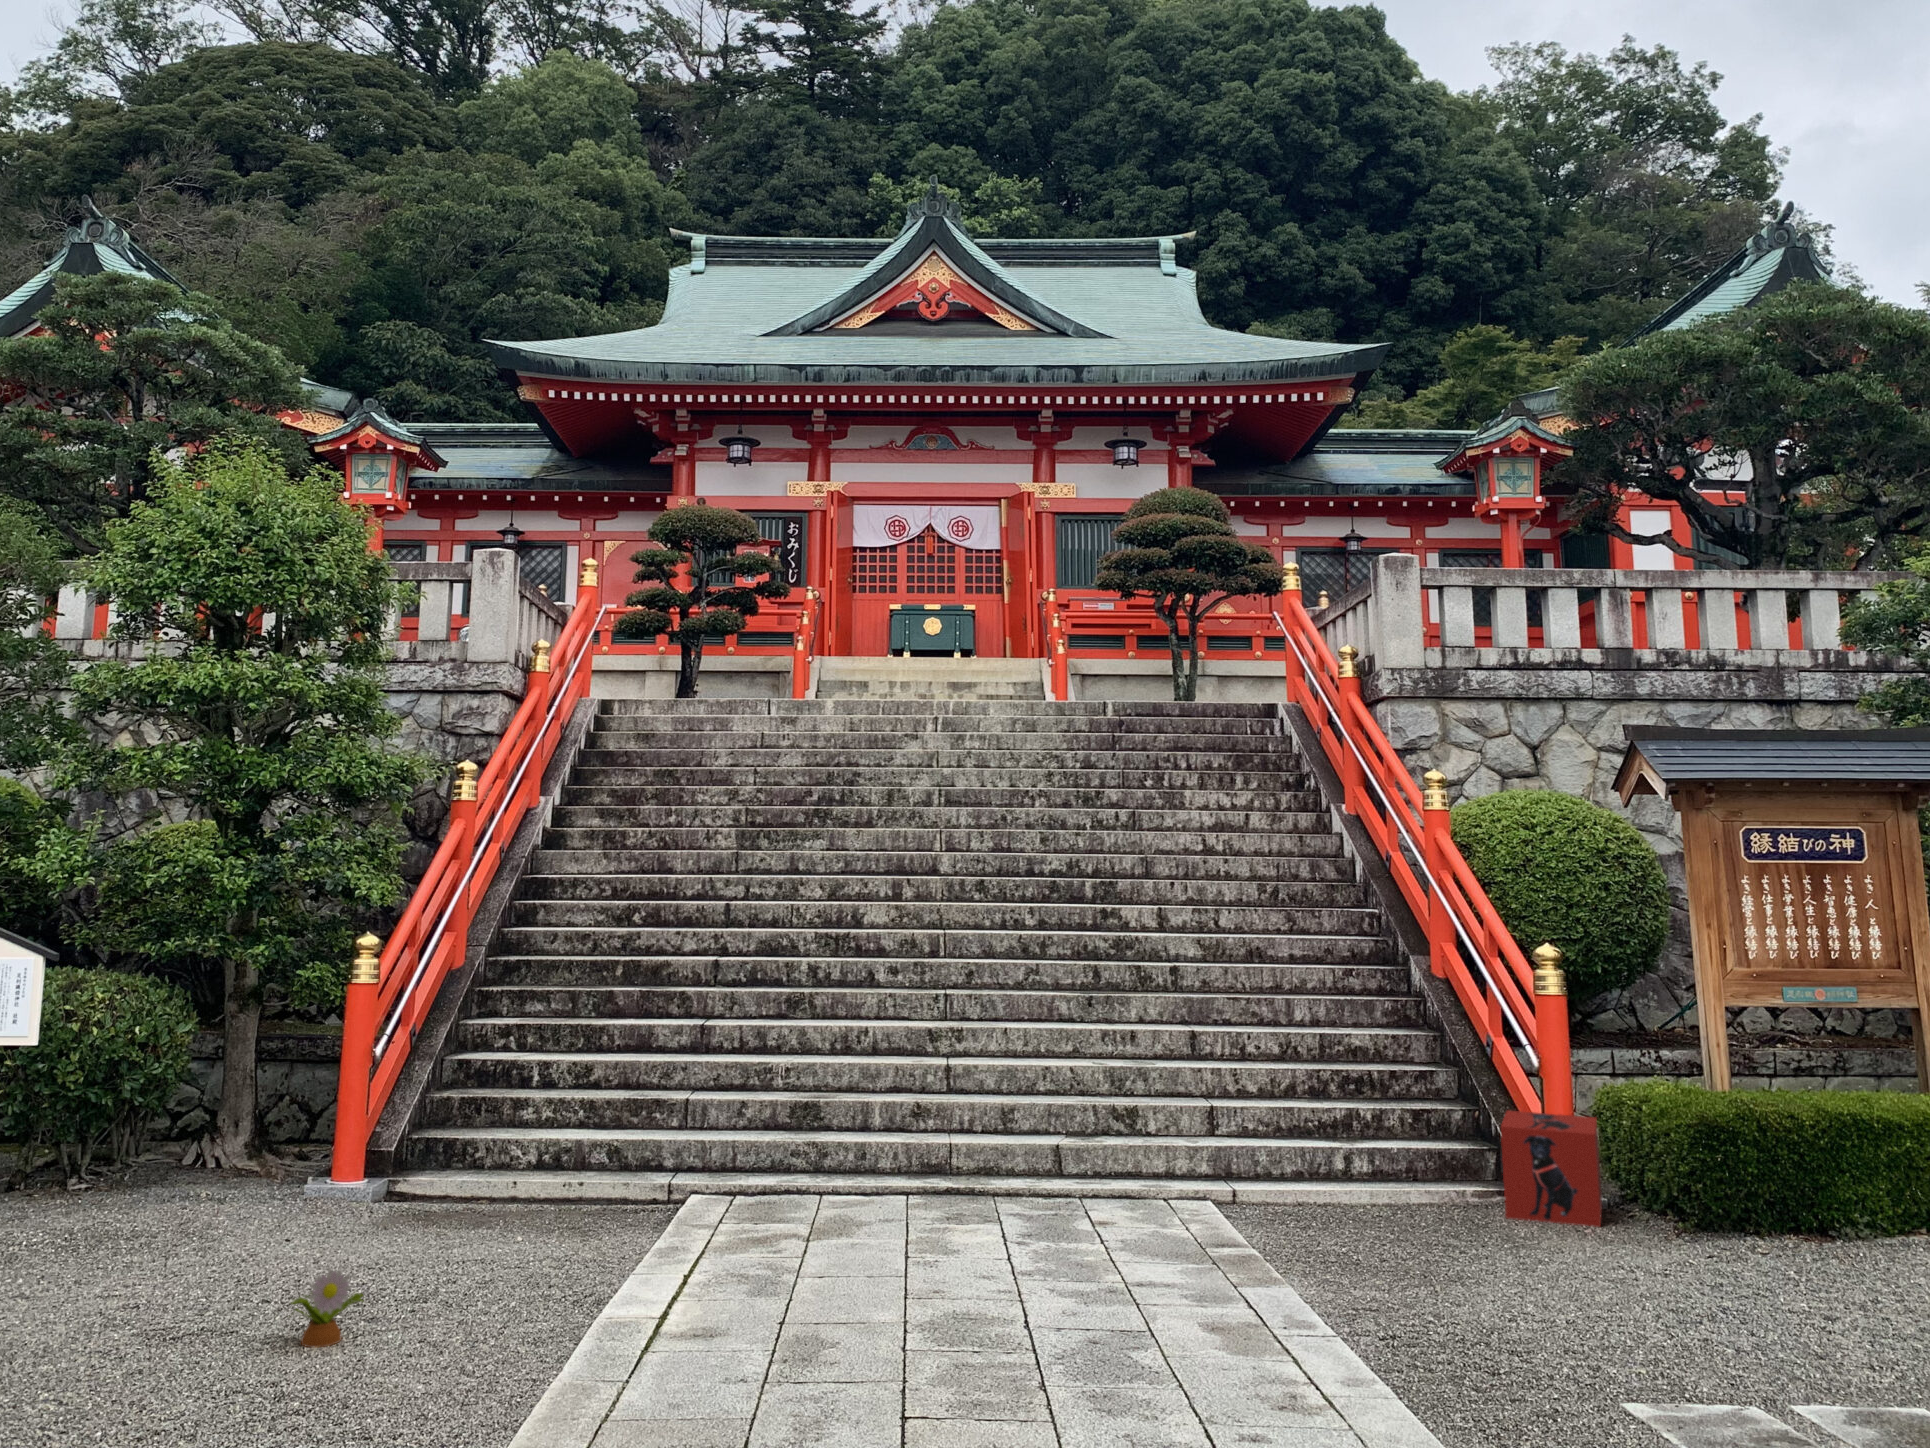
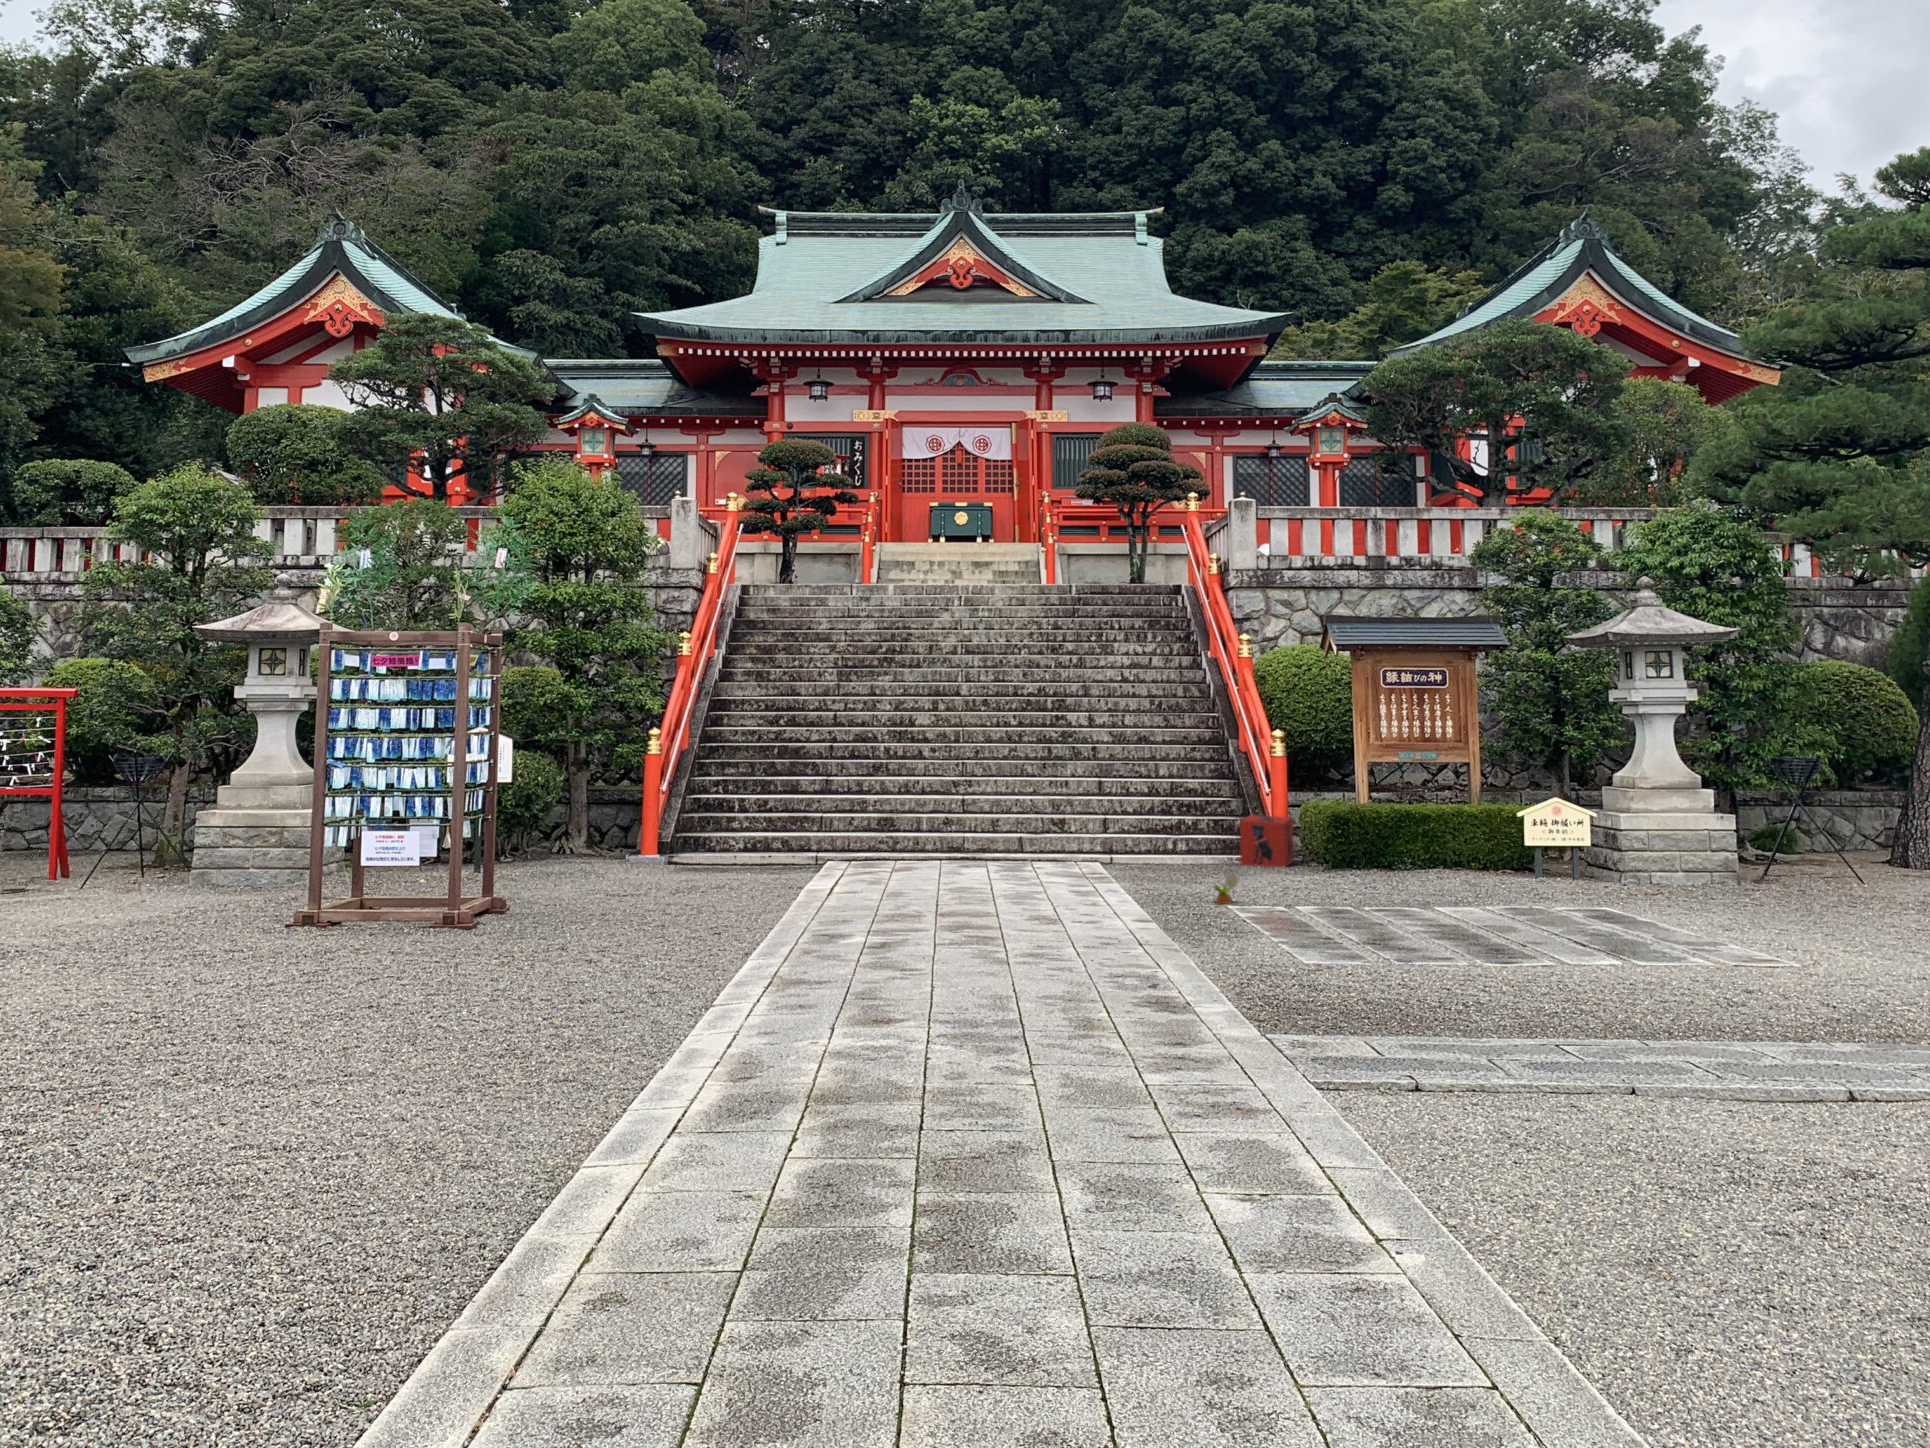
decorative plant: present [291,1269,363,1347] -> present [1208,872,1238,904]

